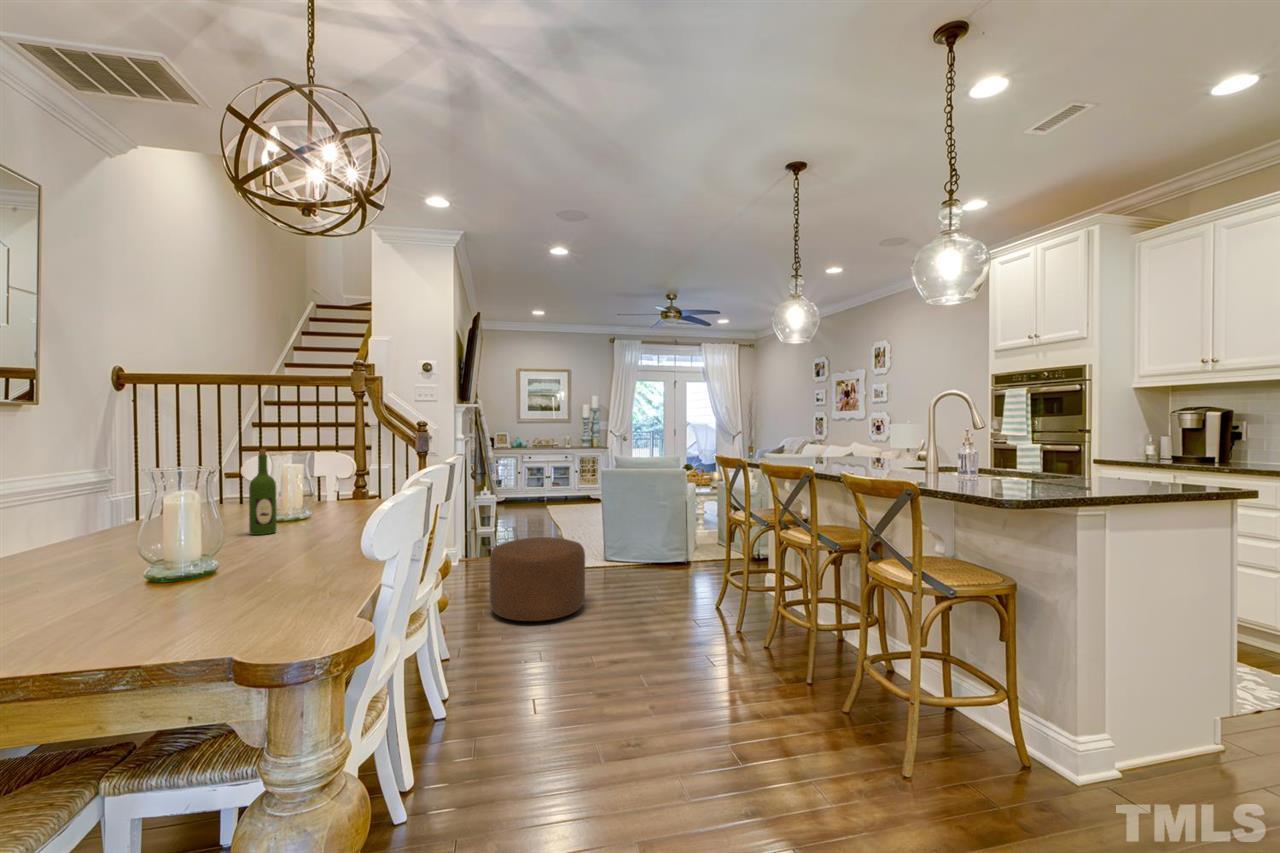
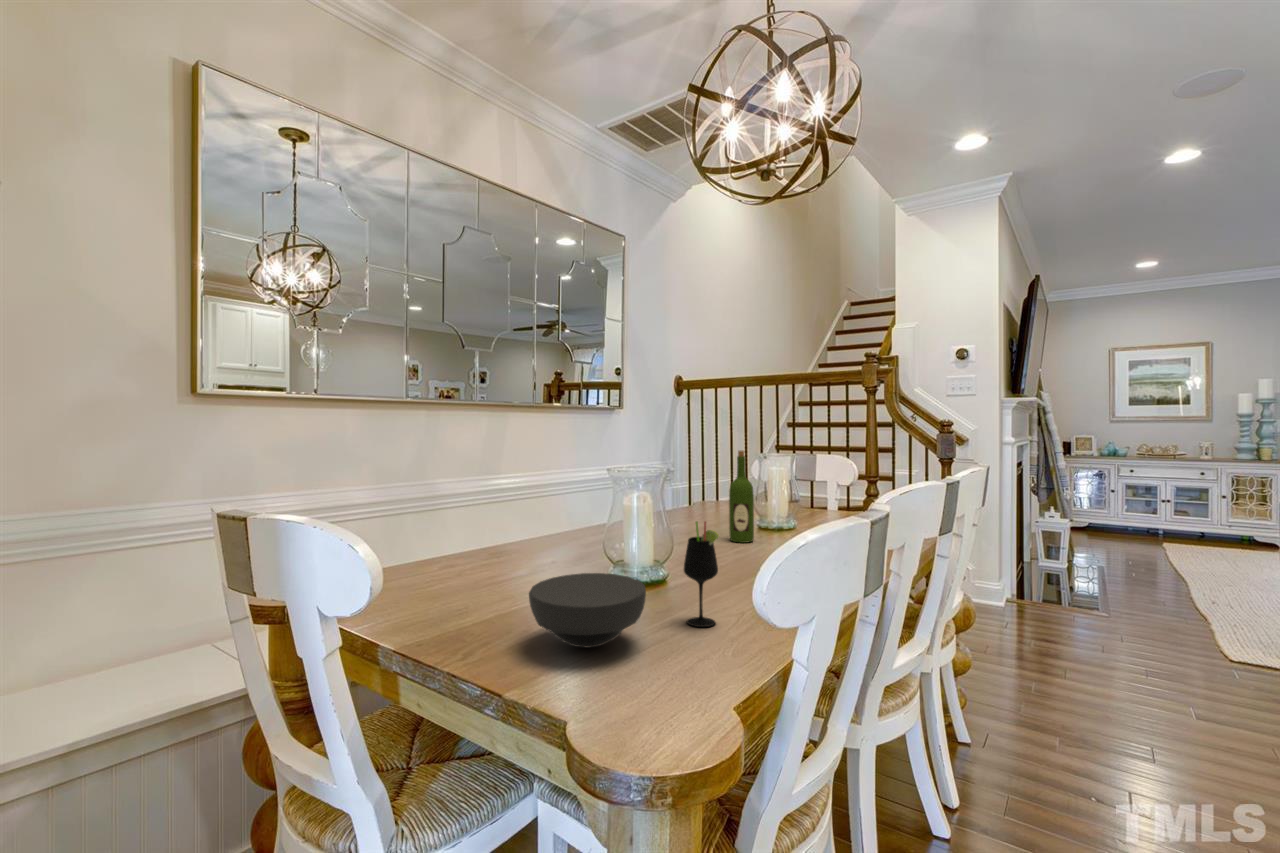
wine glass: none [265,503,303,591] -> present [684,522,719,627]
ottoman: present [490,537,585,621] -> none [1044,597,1240,749]
bowl: none [113,559,249,625] -> present [529,573,646,647]

